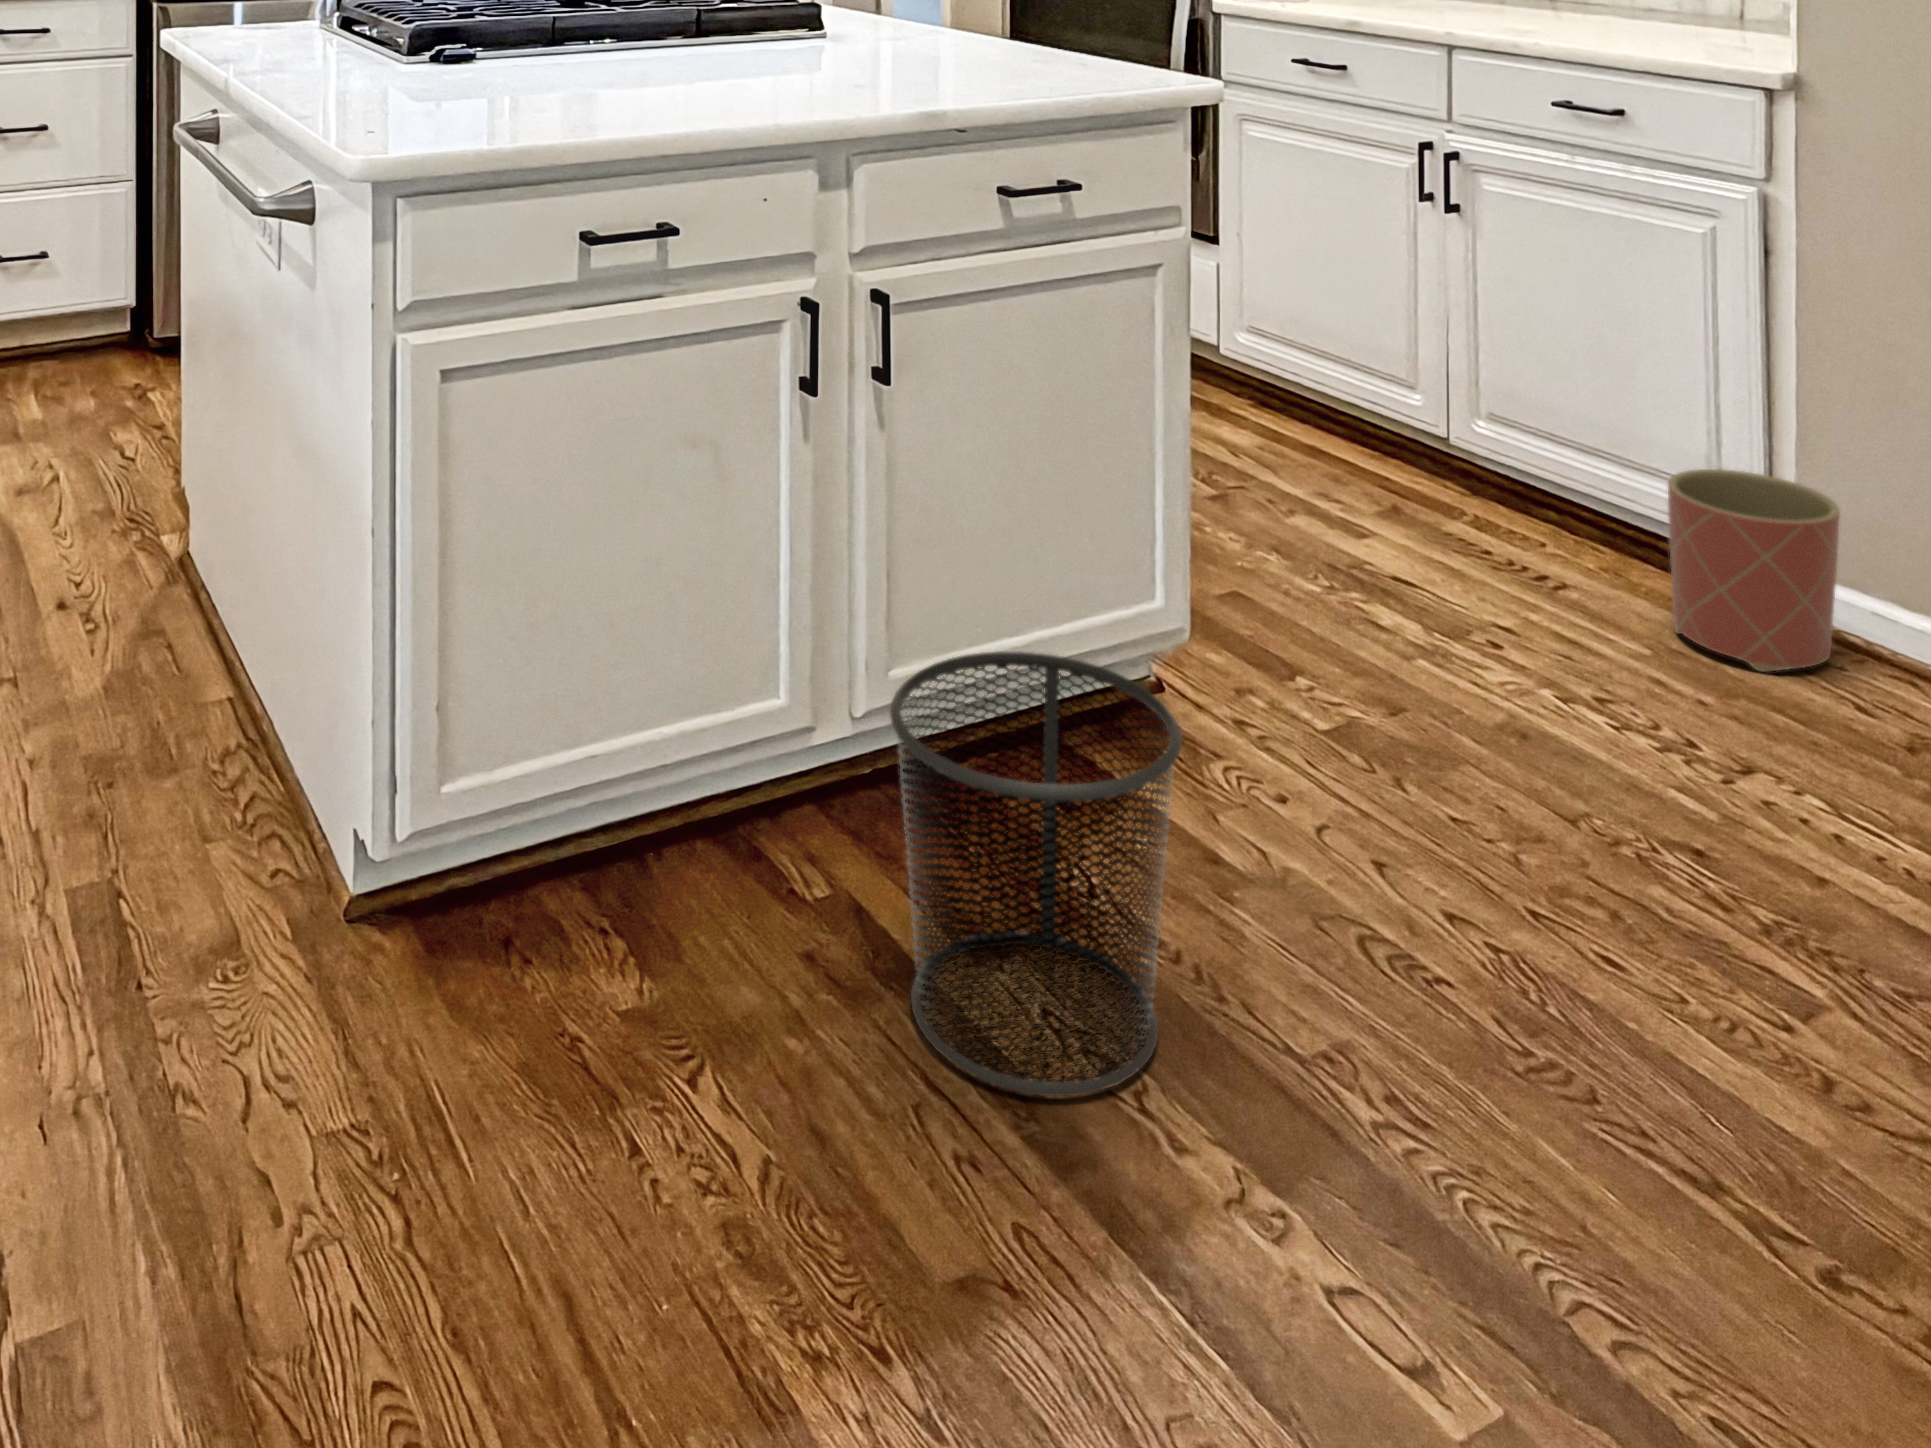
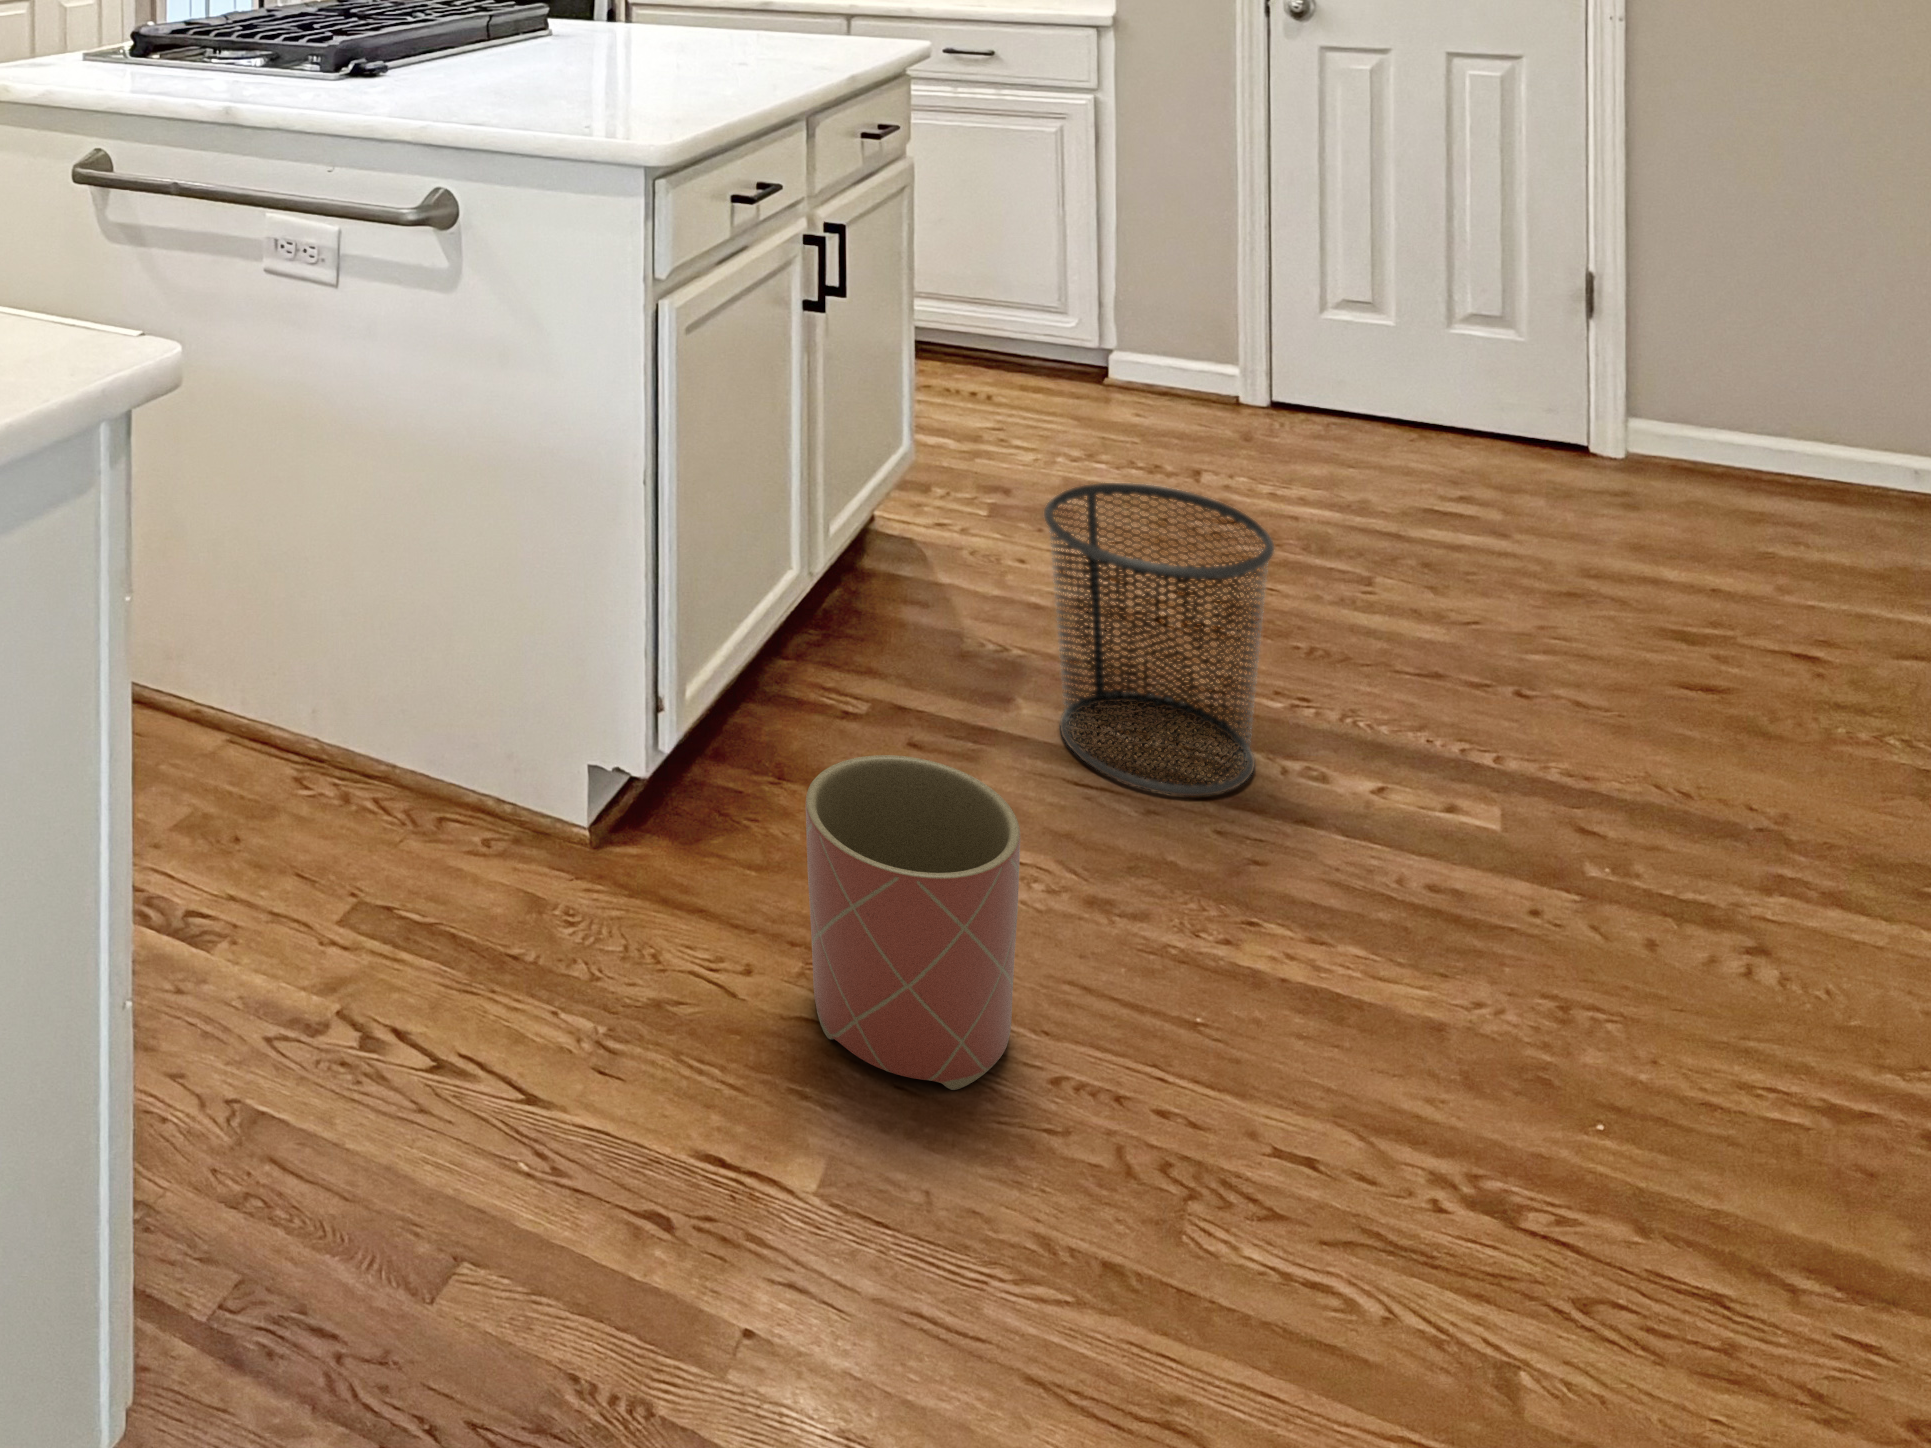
planter: present [1668,469,1840,672] -> present [806,755,1020,1090]

